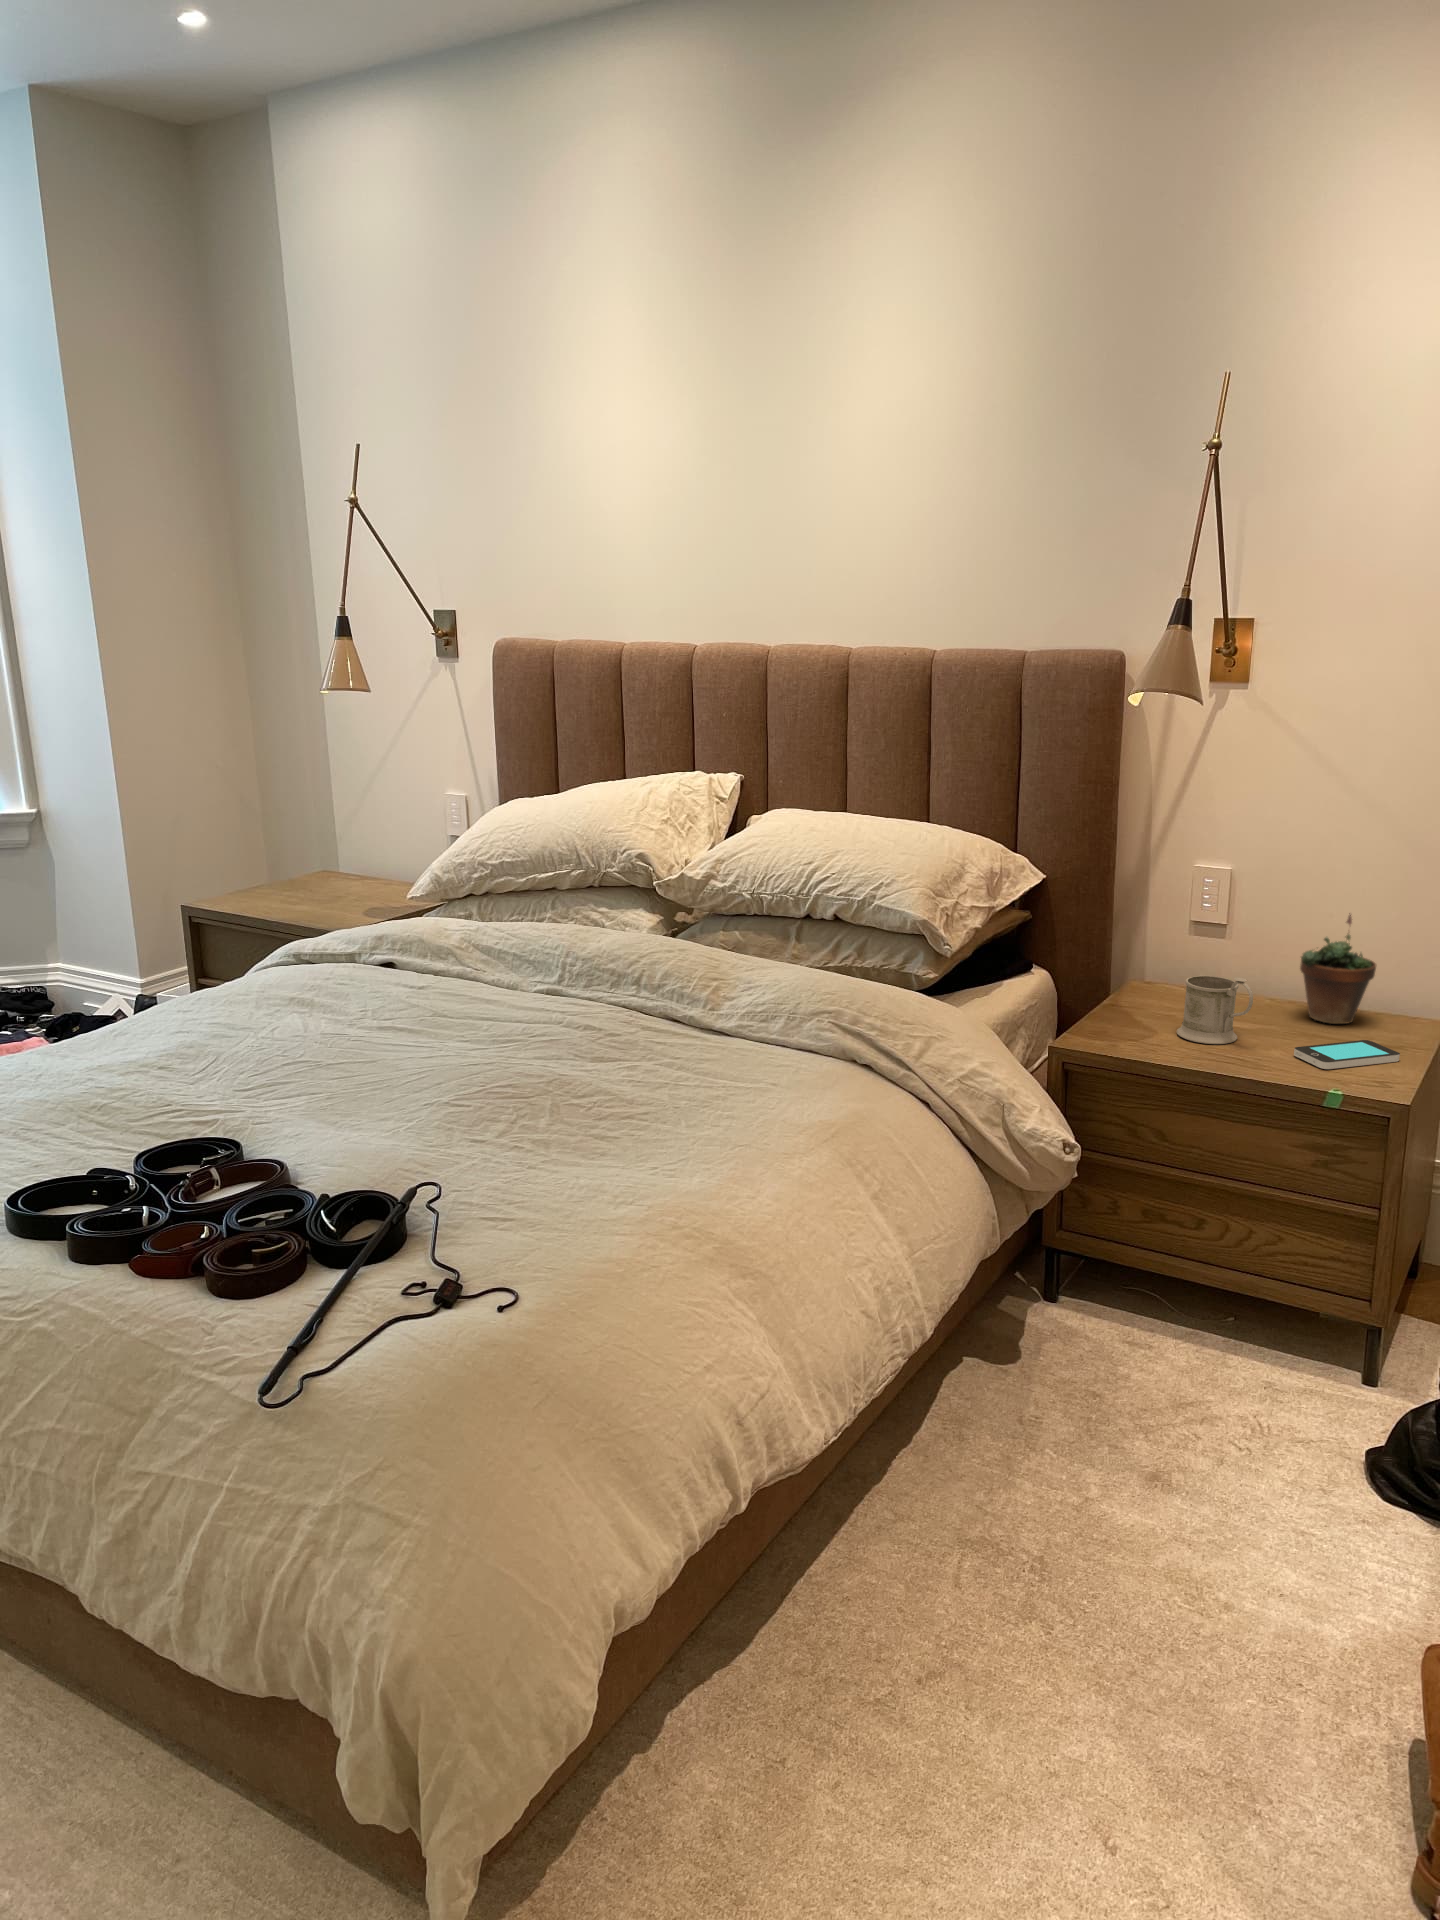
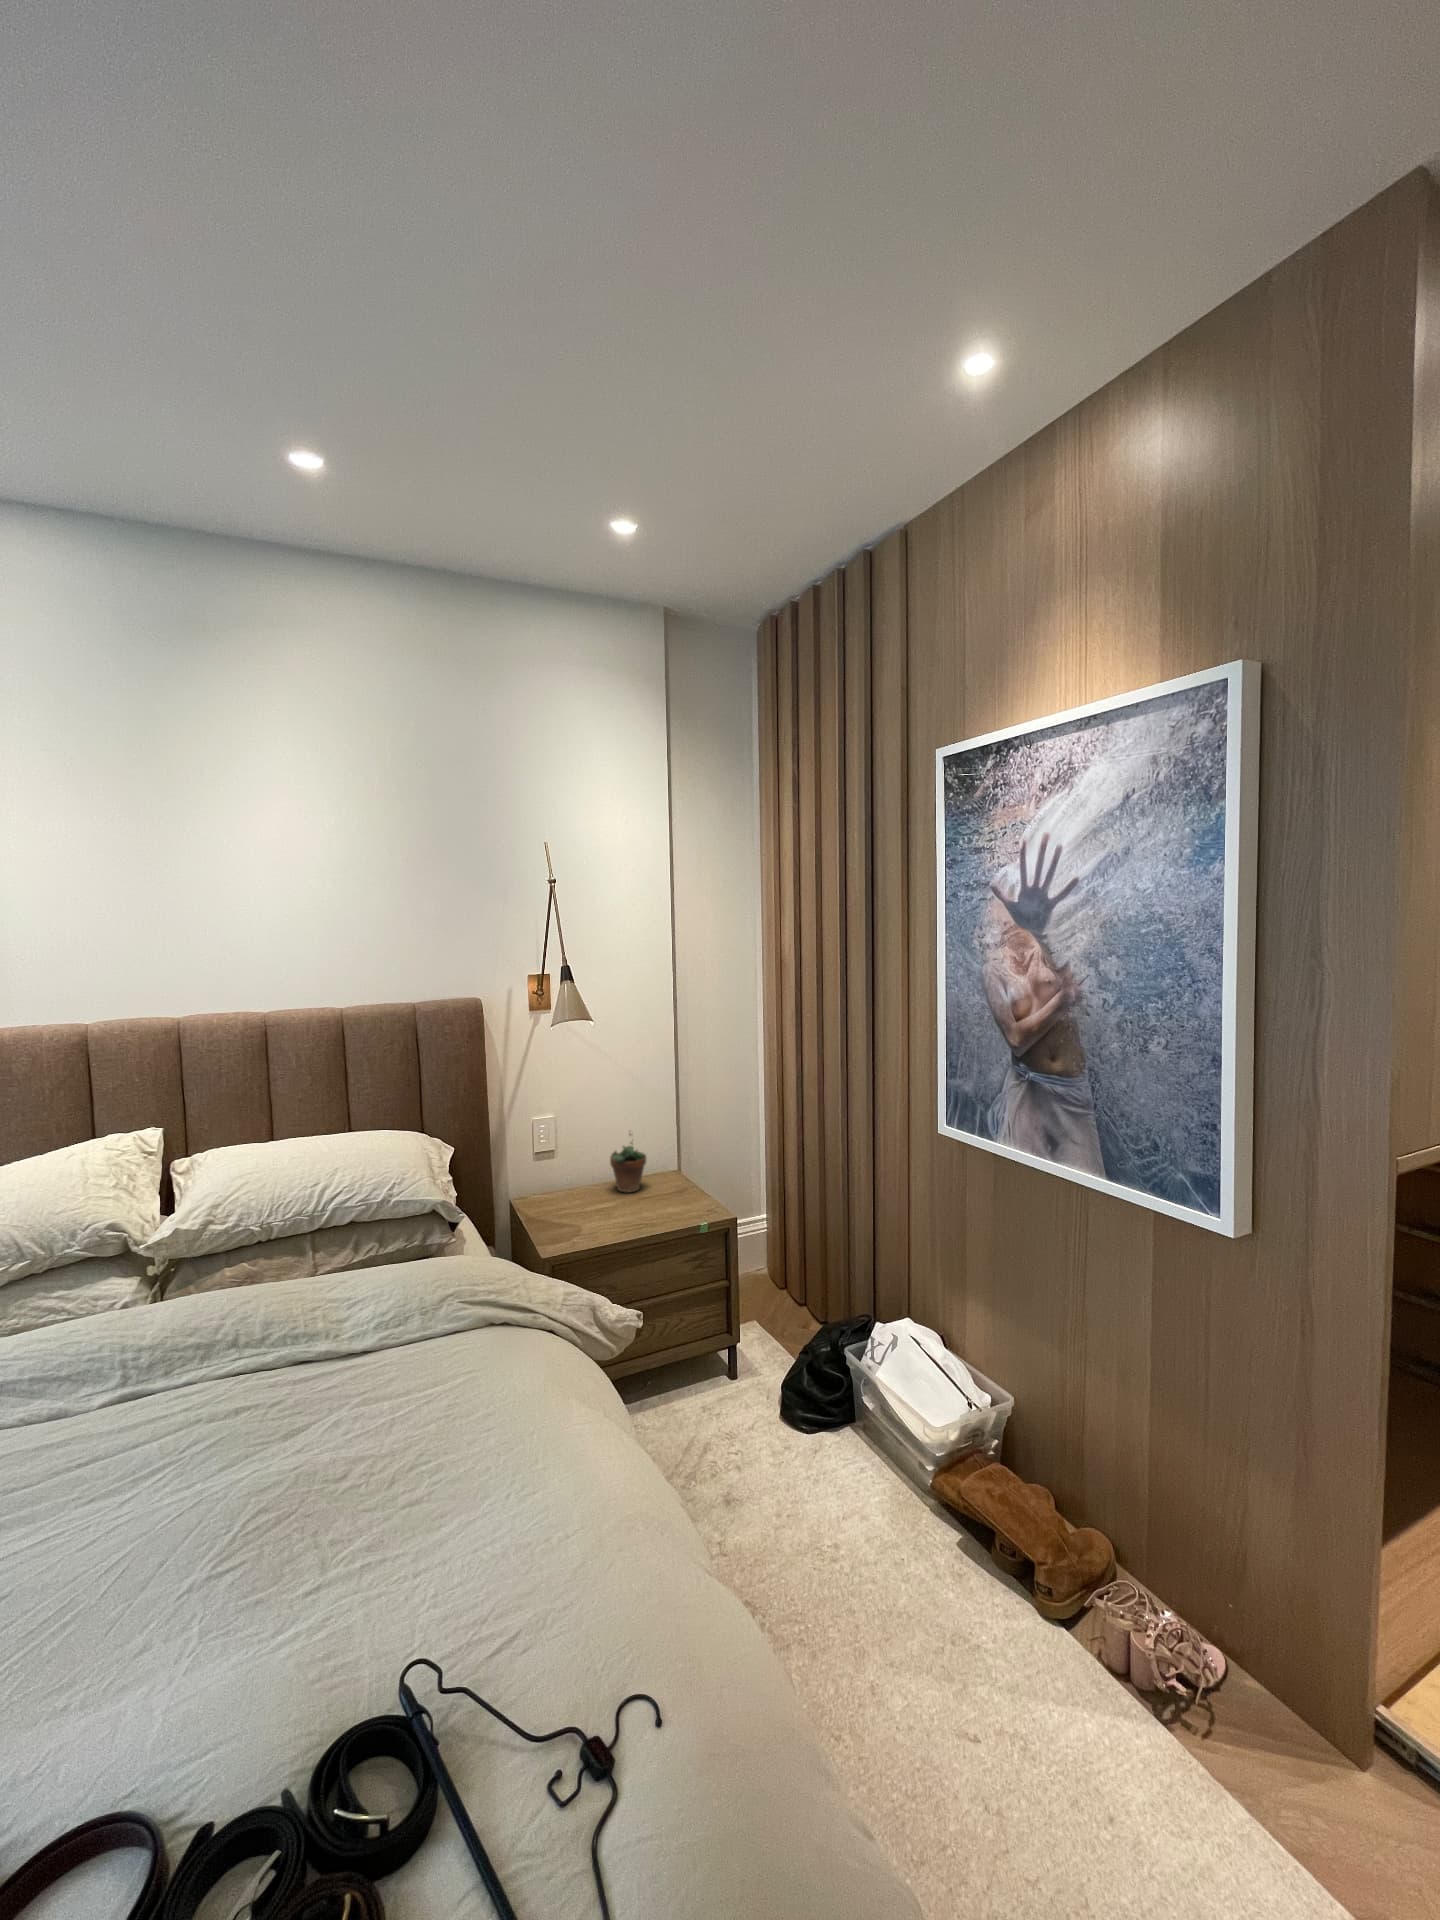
mug: present [1177,976,1253,1044] -> none [577,1181,623,1227]
smartphone: present [1294,1040,1400,1069] -> none [645,1195,684,1218]

